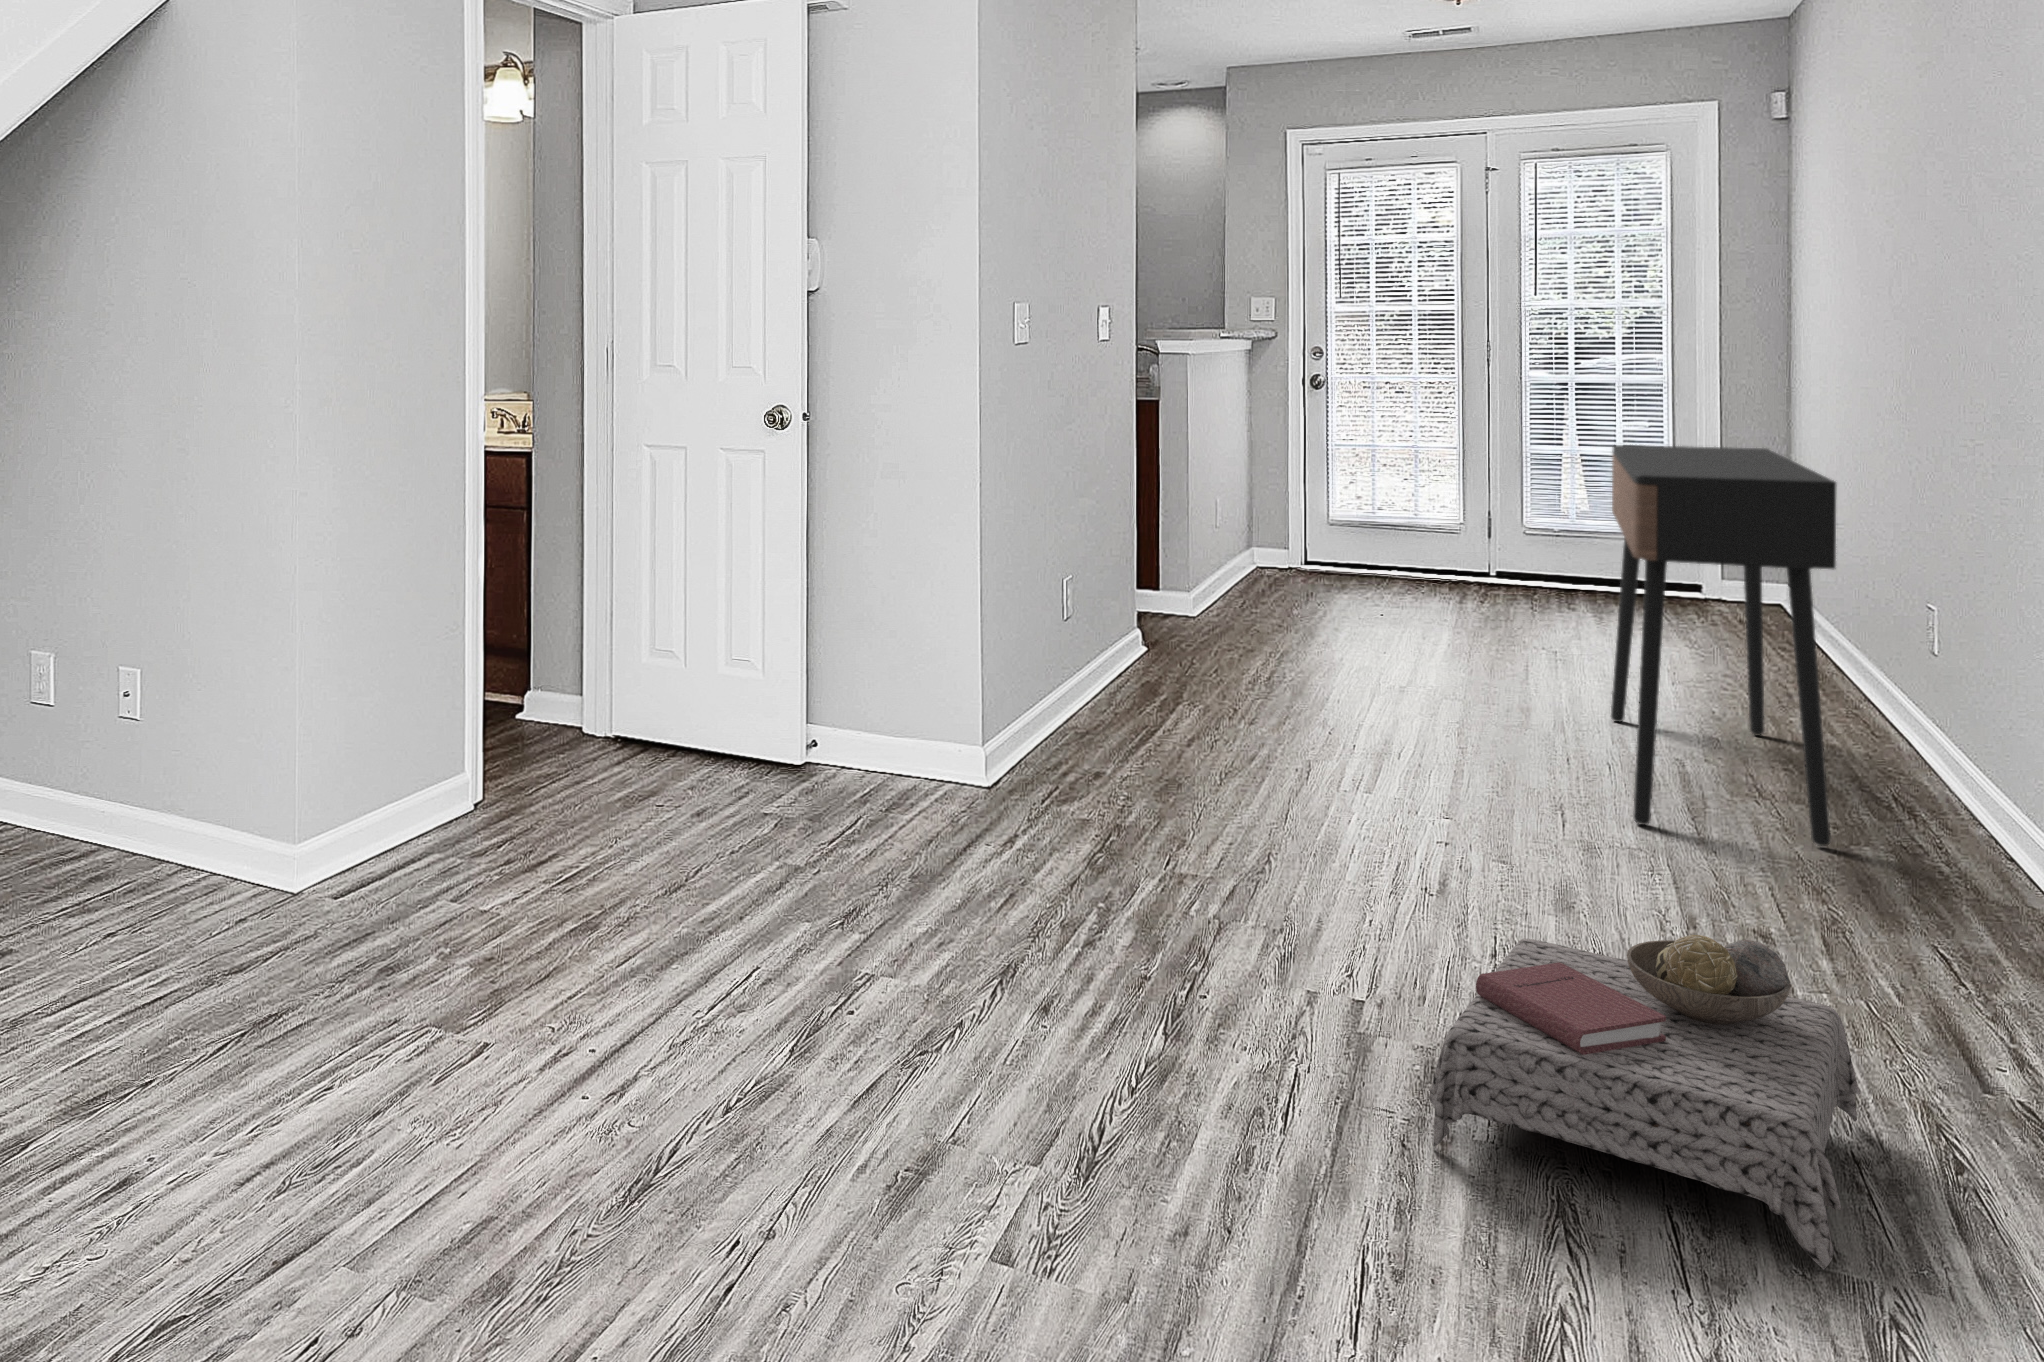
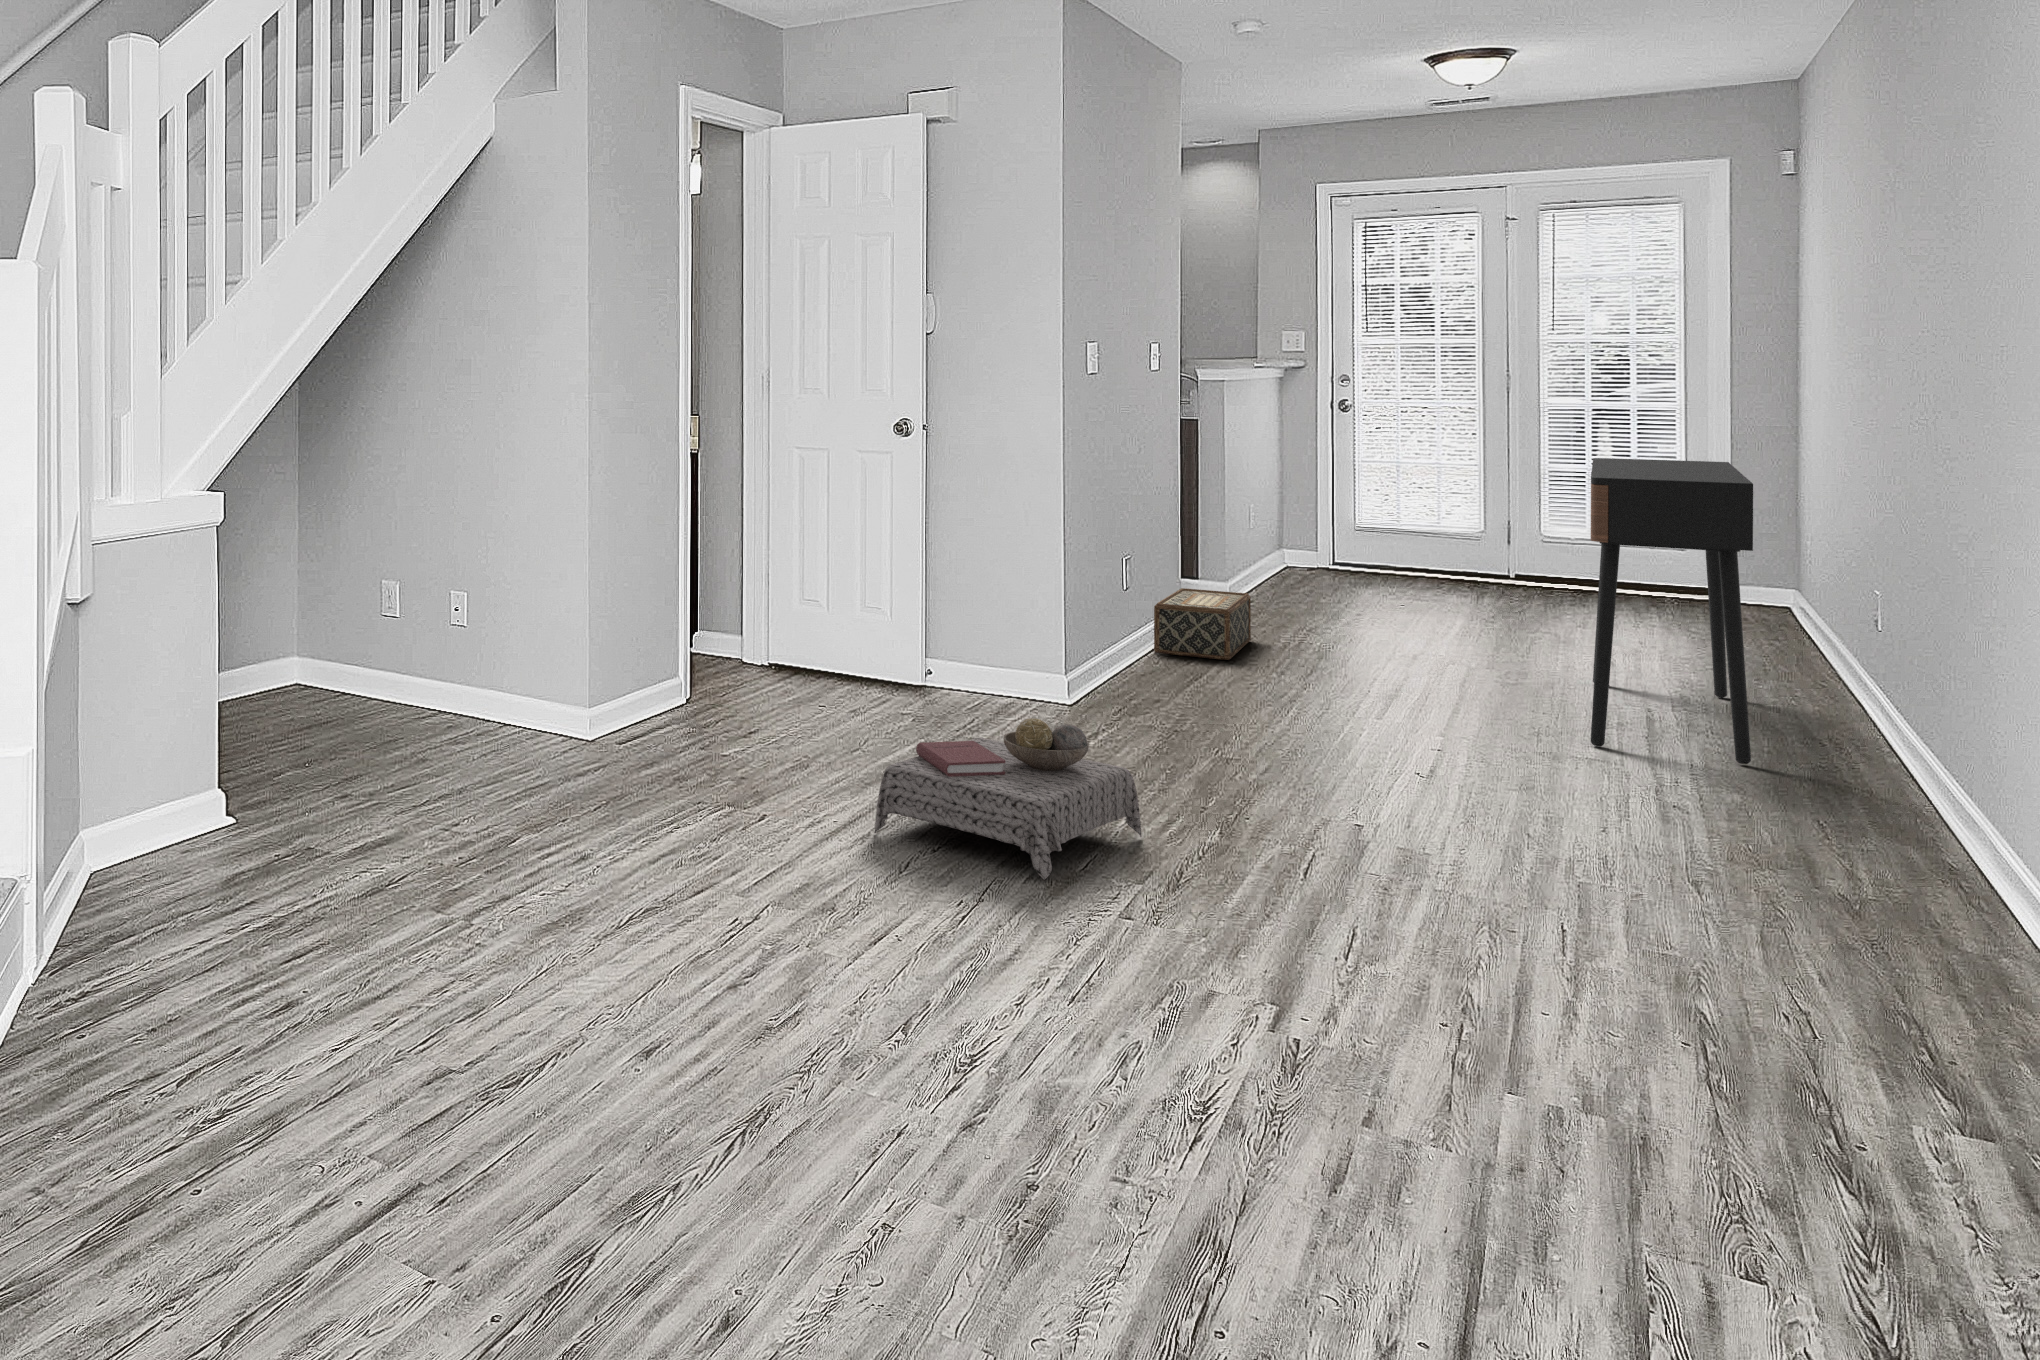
woven basket: none [1102,609,1216,702] -> present [1154,588,1251,660]
ottoman: present [1429,935,1860,1270] -> present [875,718,1141,880]

